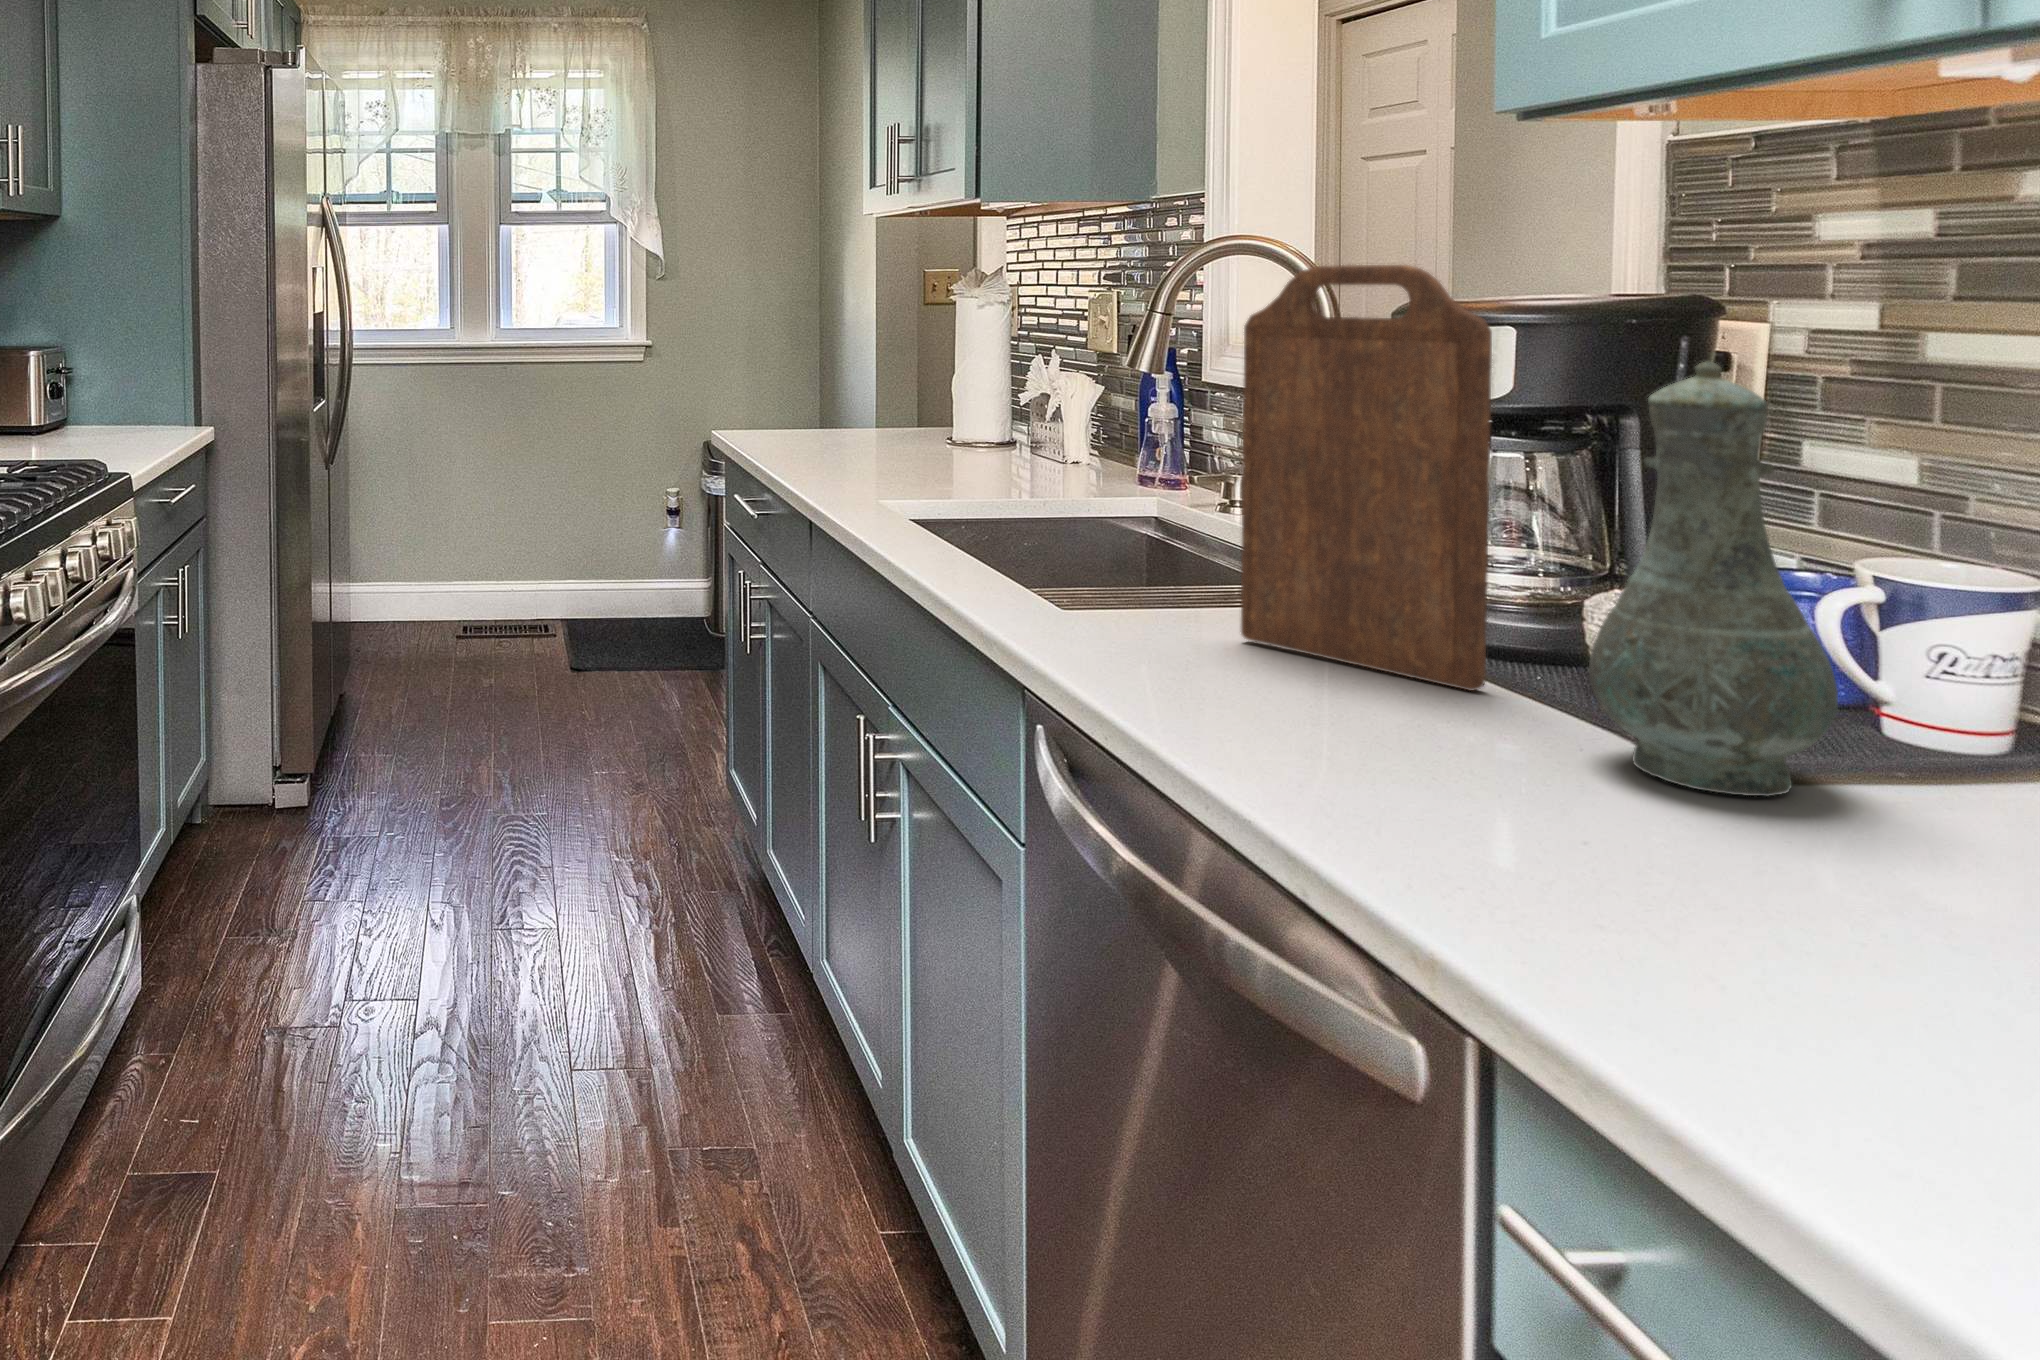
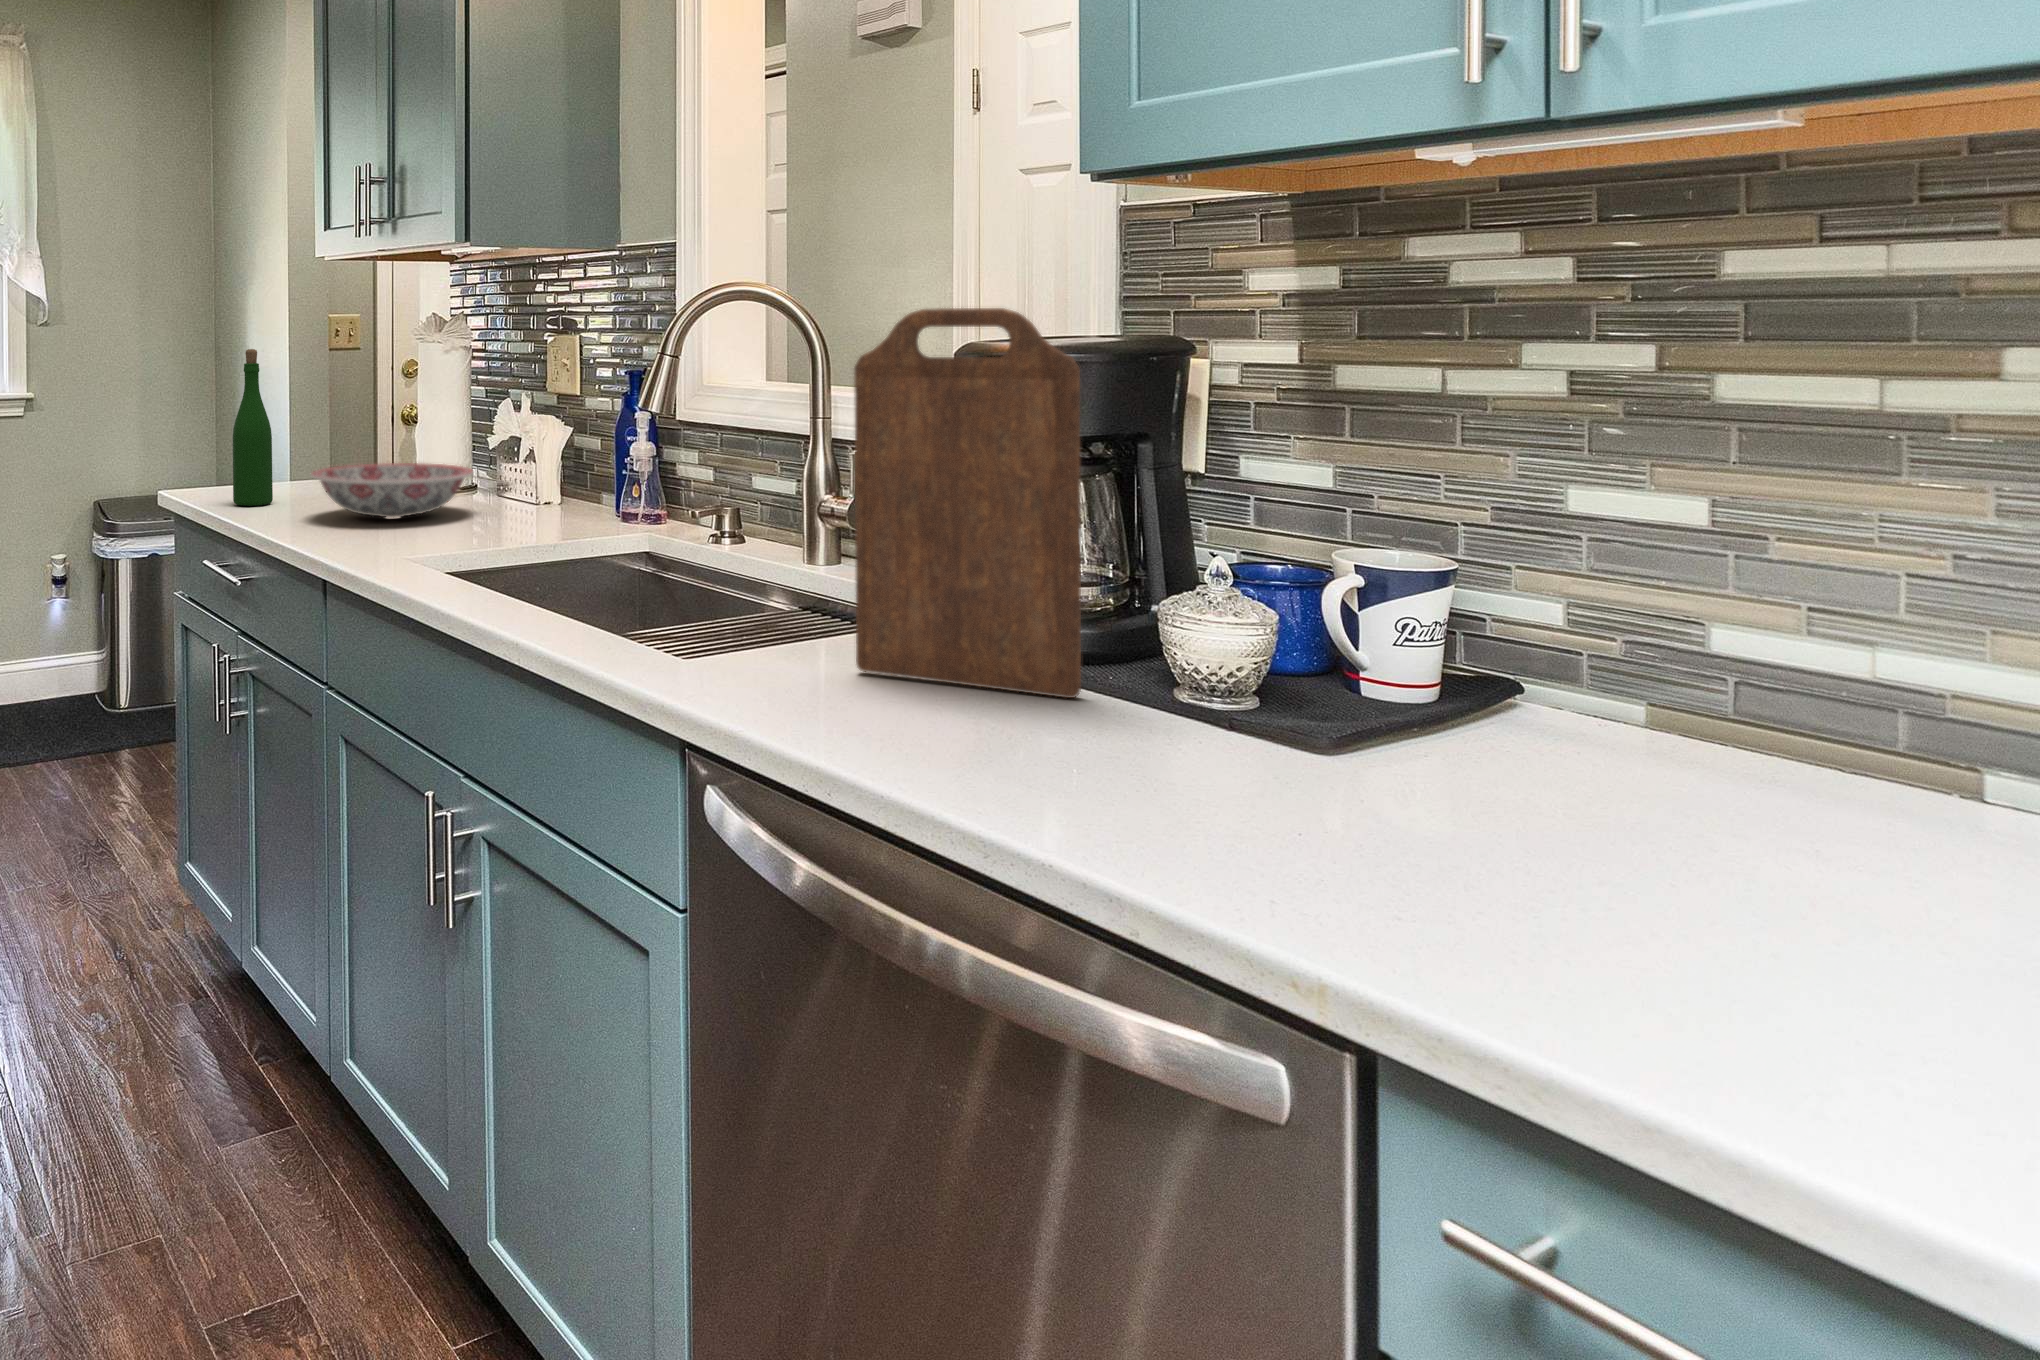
wine bottle: none [773,303,809,449] -> present [233,349,273,506]
vase: present [1589,362,1838,797] -> none [1211,392,1399,769]
ceramic bowl: none [830,415,994,466] -> present [311,463,474,518]

